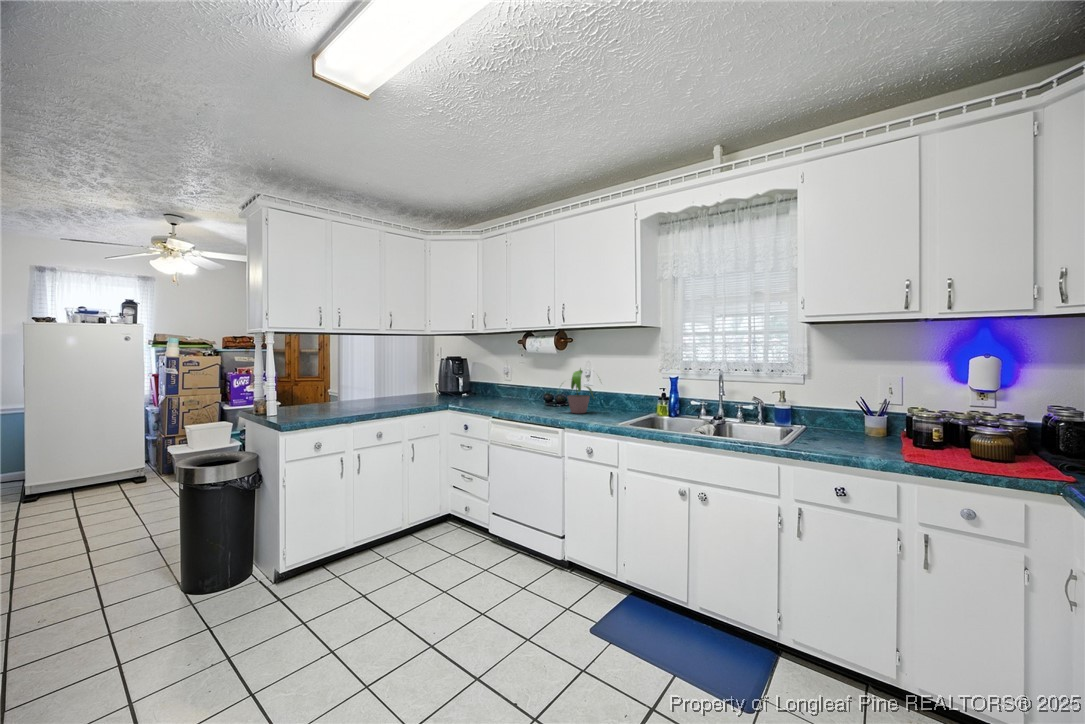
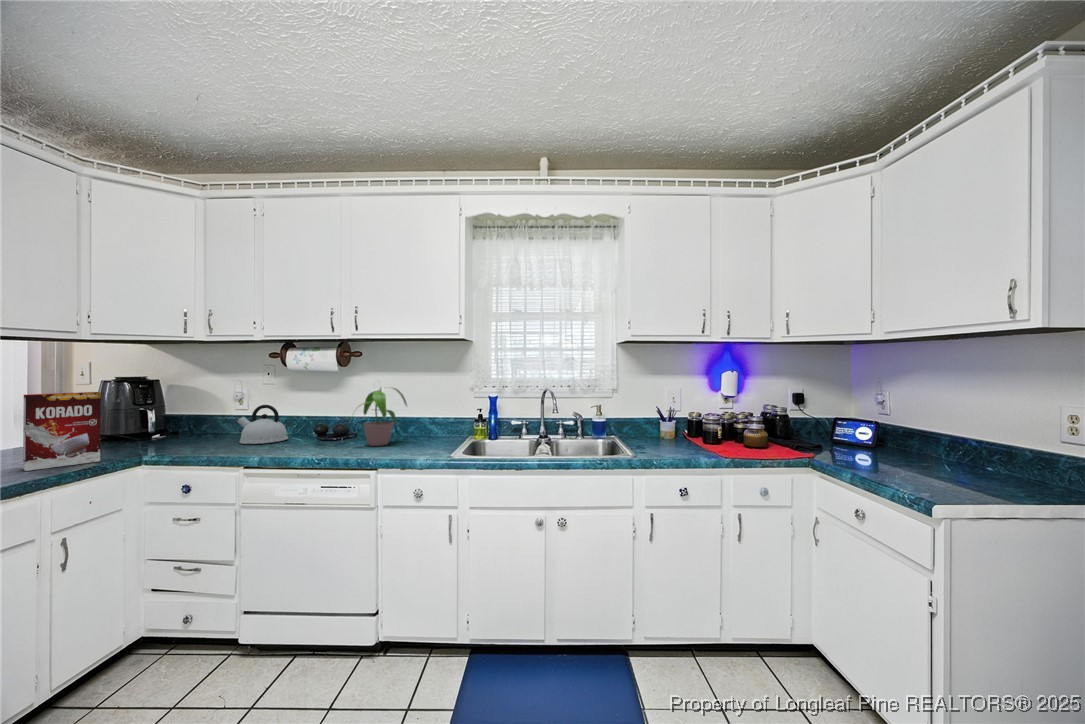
cereal box: none [403,367,432,407] -> present [23,392,101,471]
kettle: none [500,379,529,405] -> present [237,405,288,444]

